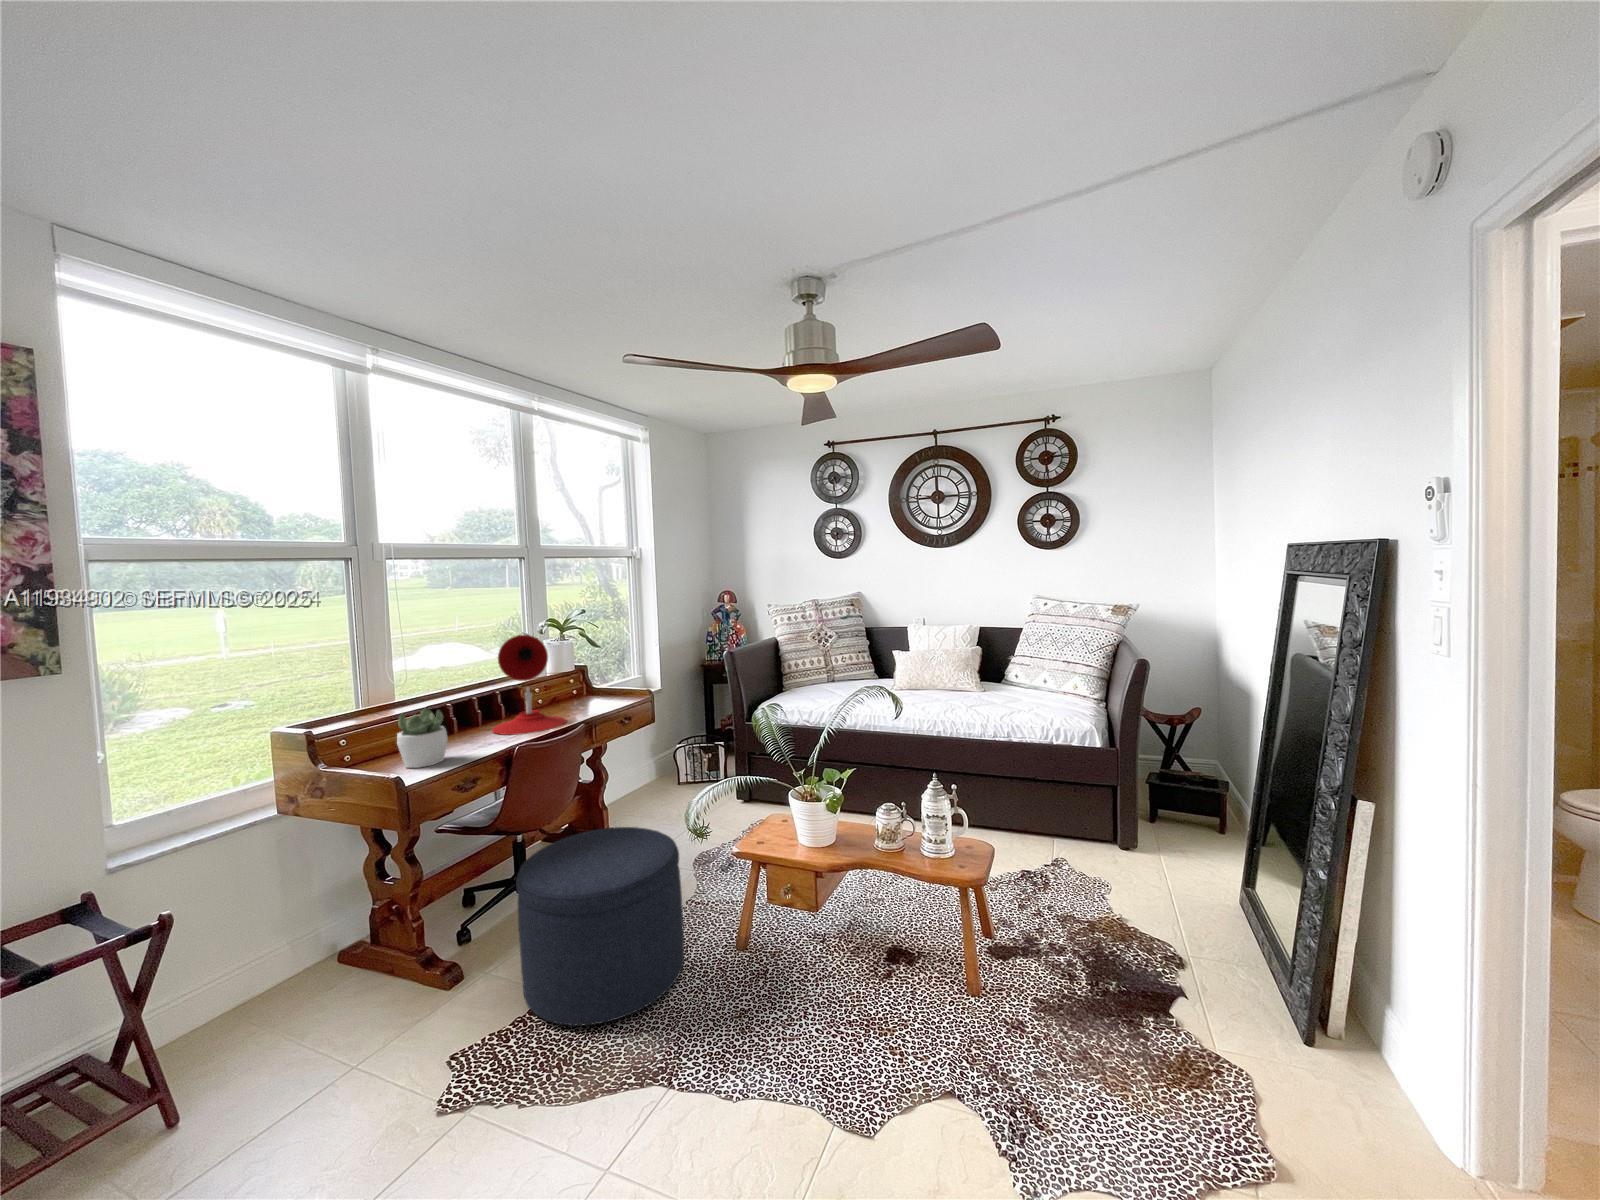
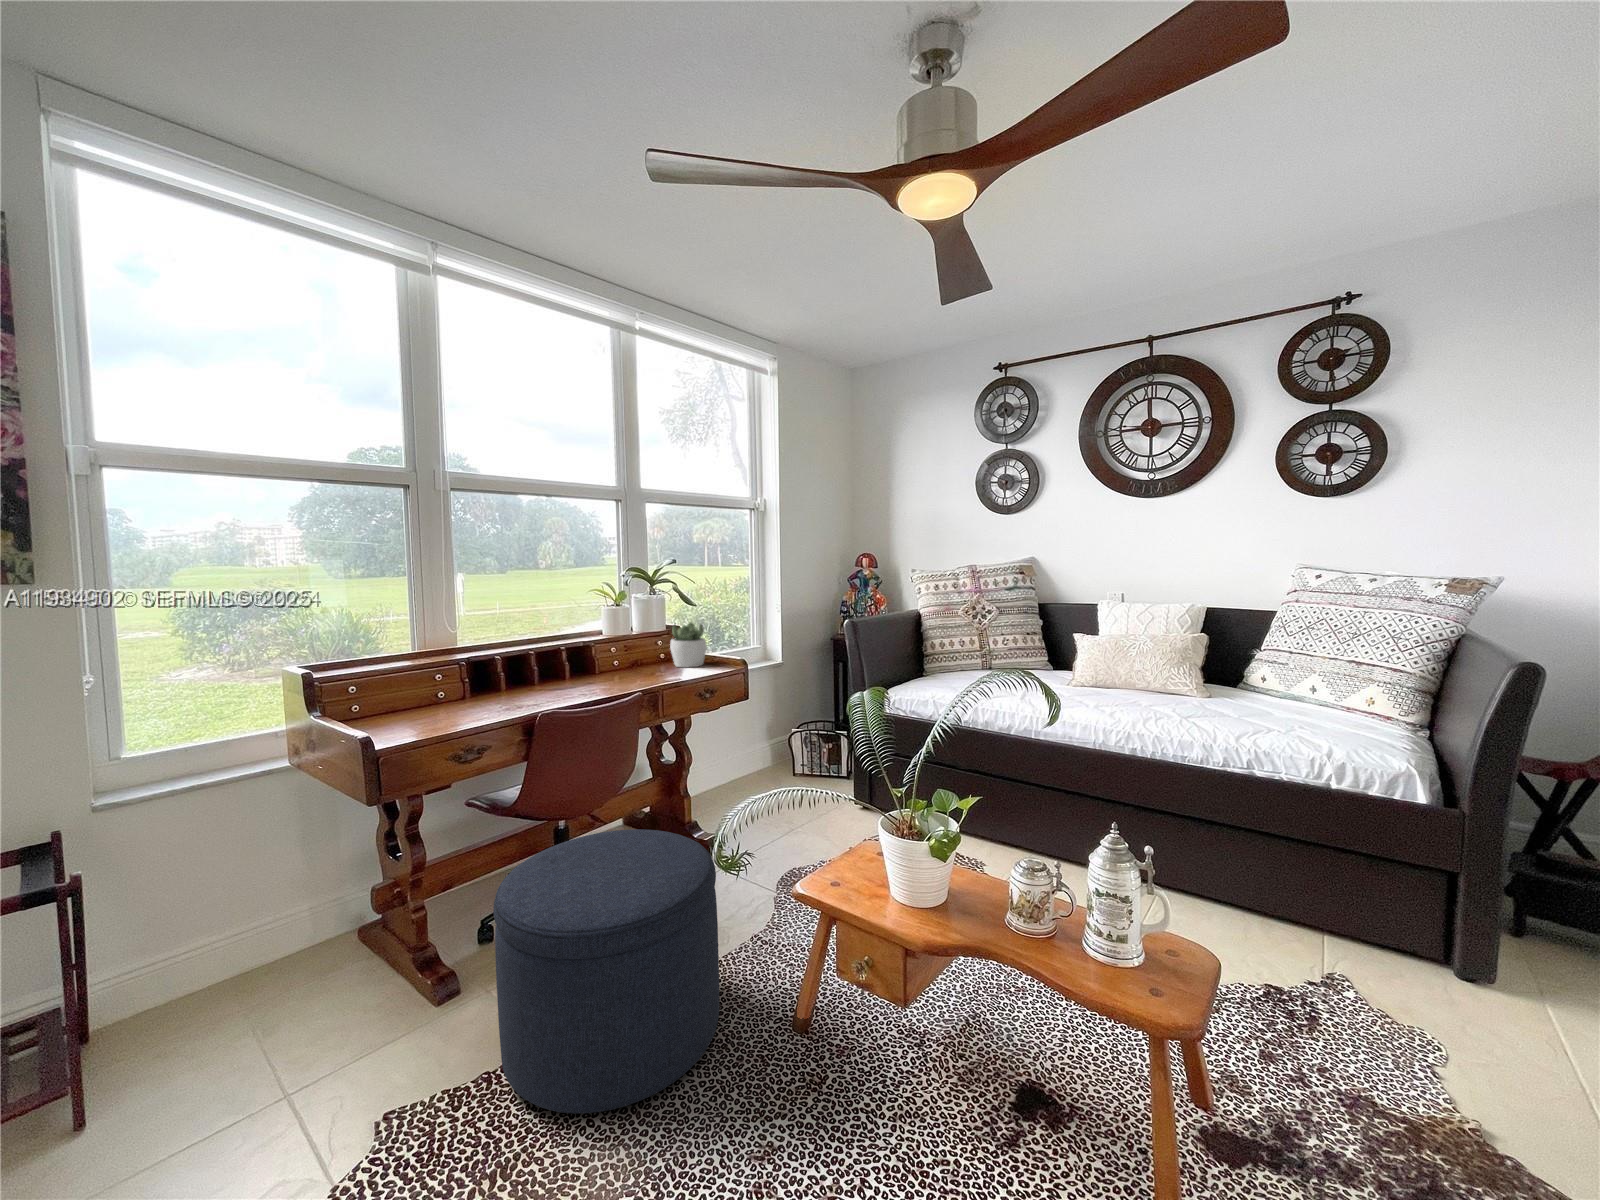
desk lamp: present [492,635,567,735] -> none [543,577,631,698]
succulent plant: present [397,708,448,768] -> present [670,623,707,667]

